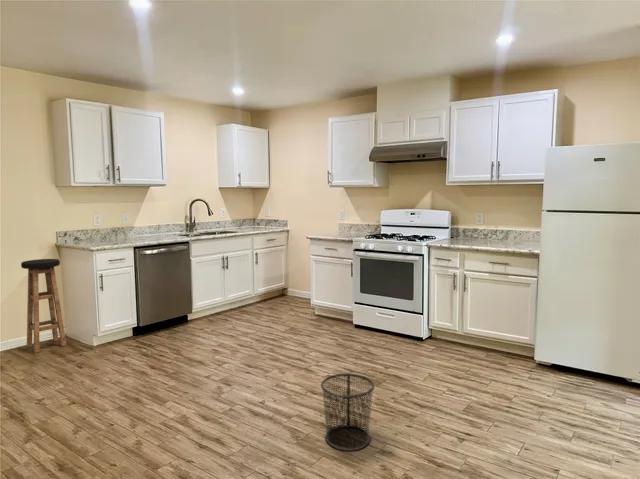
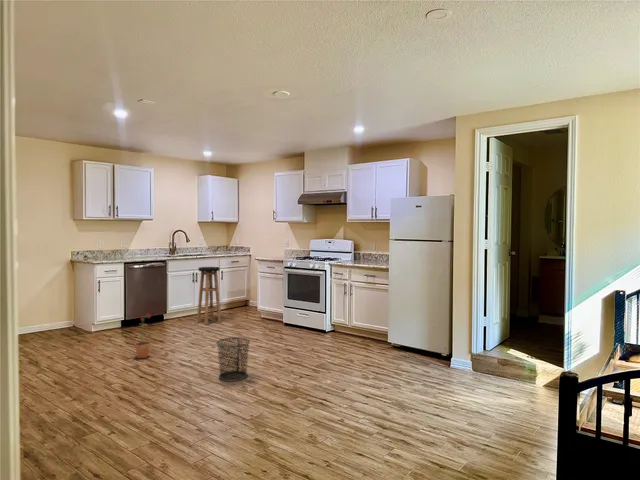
bar stool: present [21,259,67,353] -> present [197,267,221,325]
potted plant: none [169,330,196,399] -> present [134,314,151,358]

